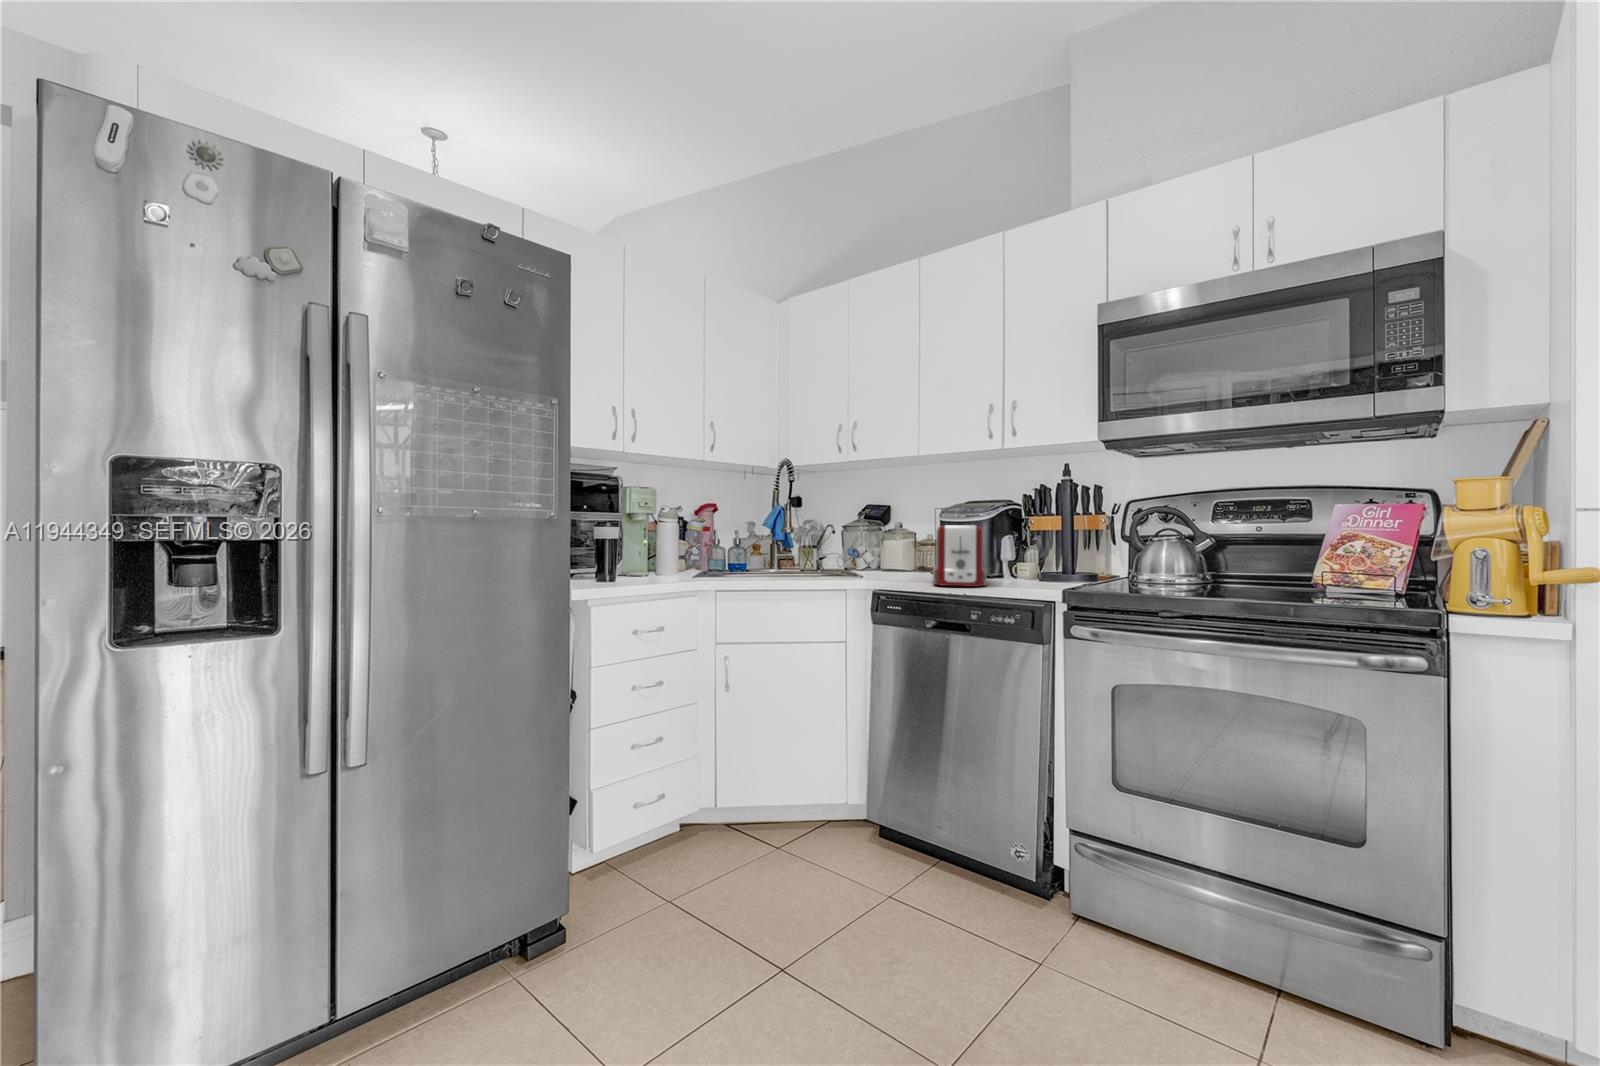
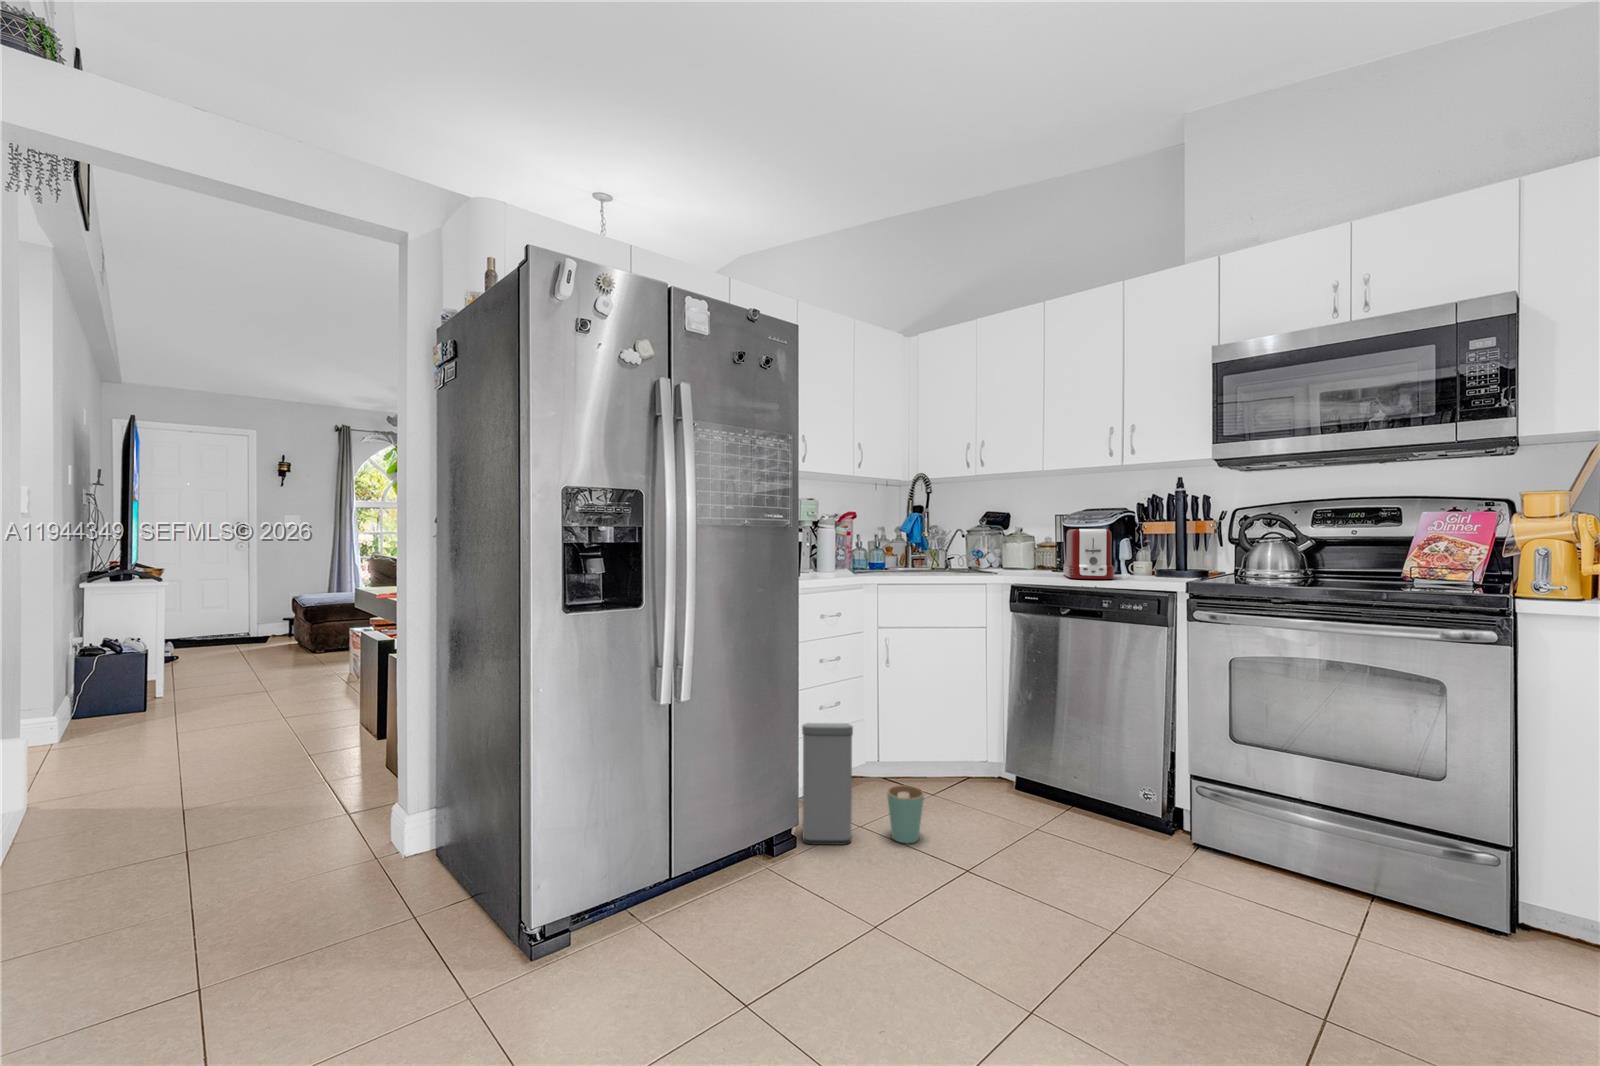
trash can: none [584,773,744,934] -> present [802,723,924,845]

